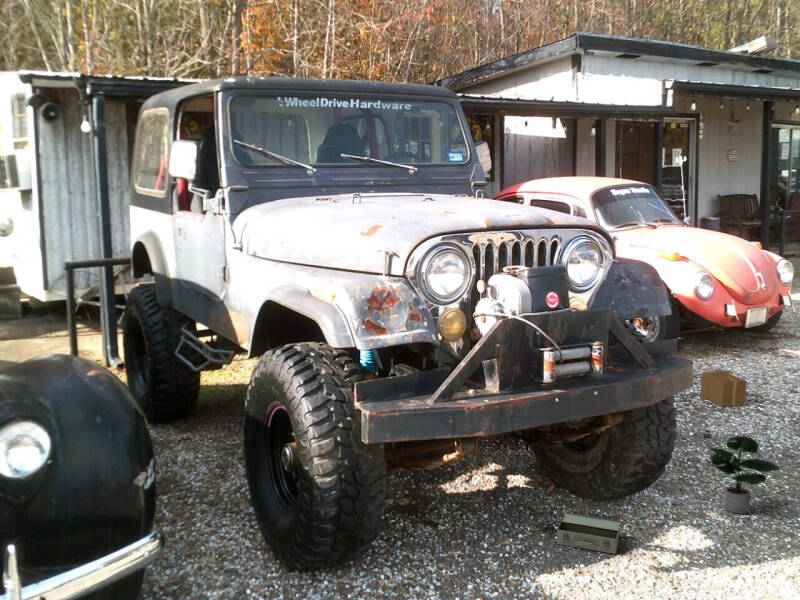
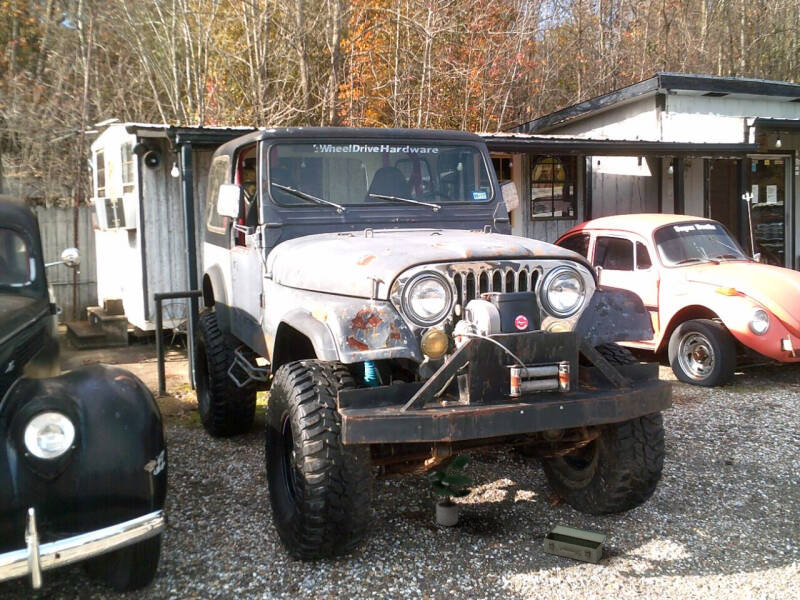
cardboard box: present [700,371,747,406] -> none [738,403,783,437]
potted plant: present [709,436,780,514] -> present [426,454,475,526]

